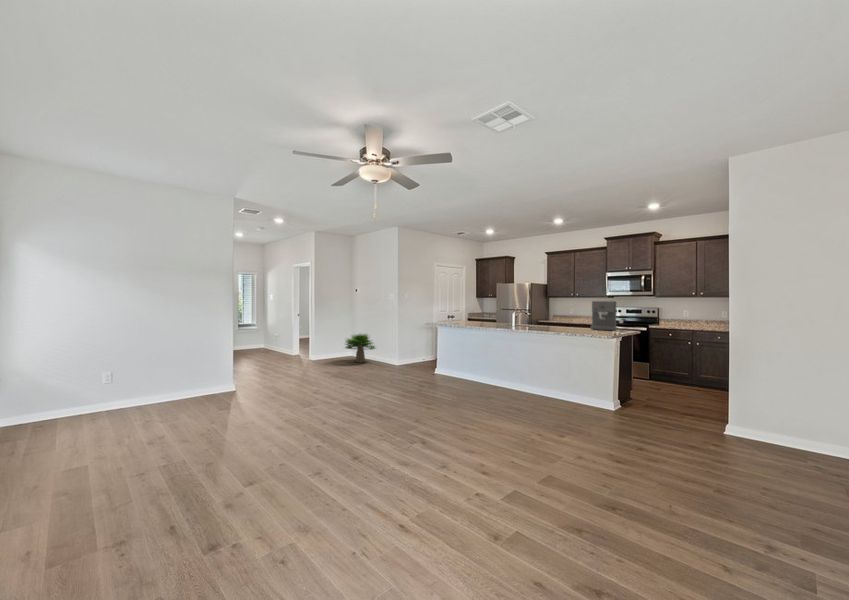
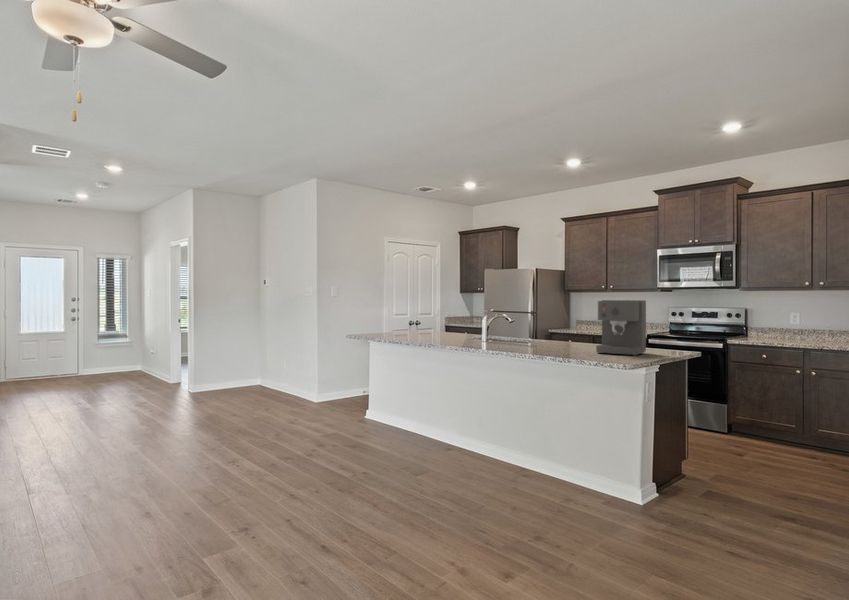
potted plant: present [346,334,375,362] -> none [228,351,288,399]

